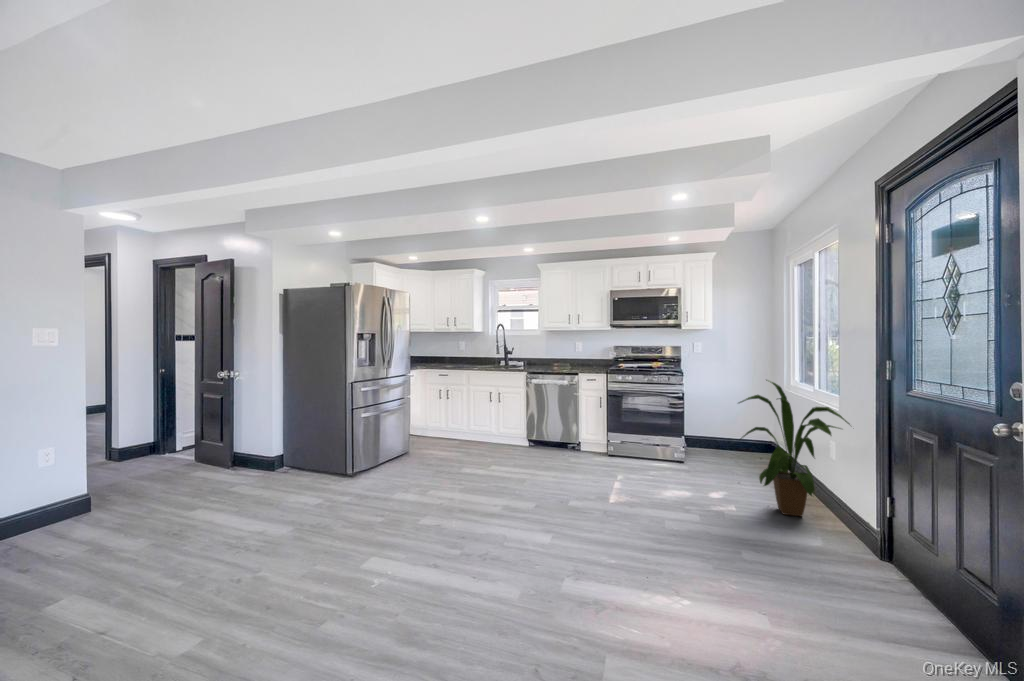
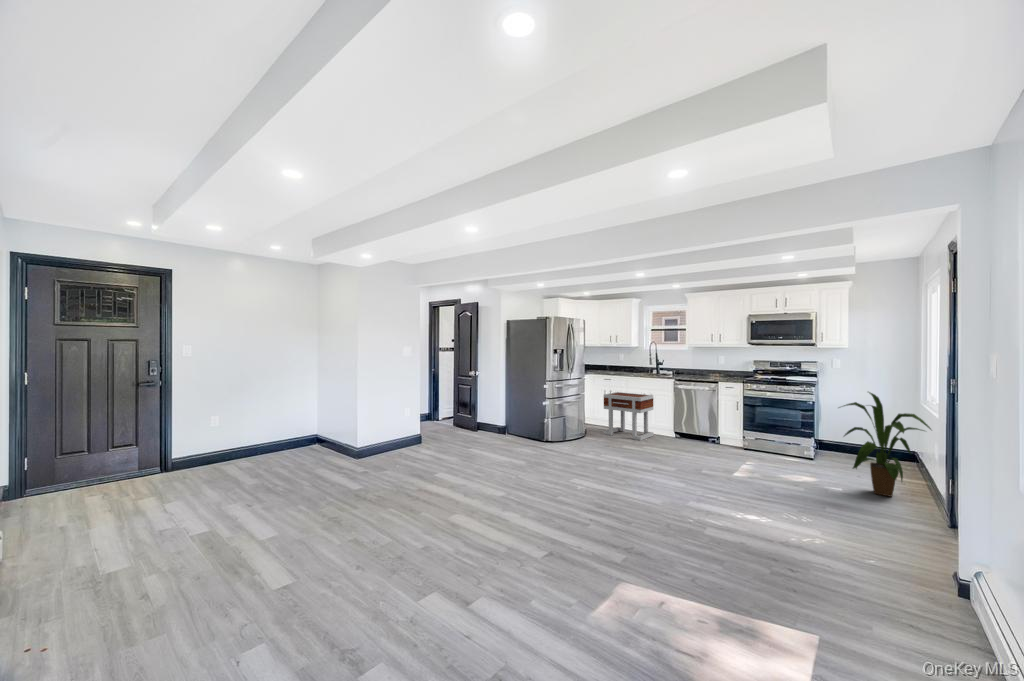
side table: none [435,392,501,457] -> present [604,392,654,440]

